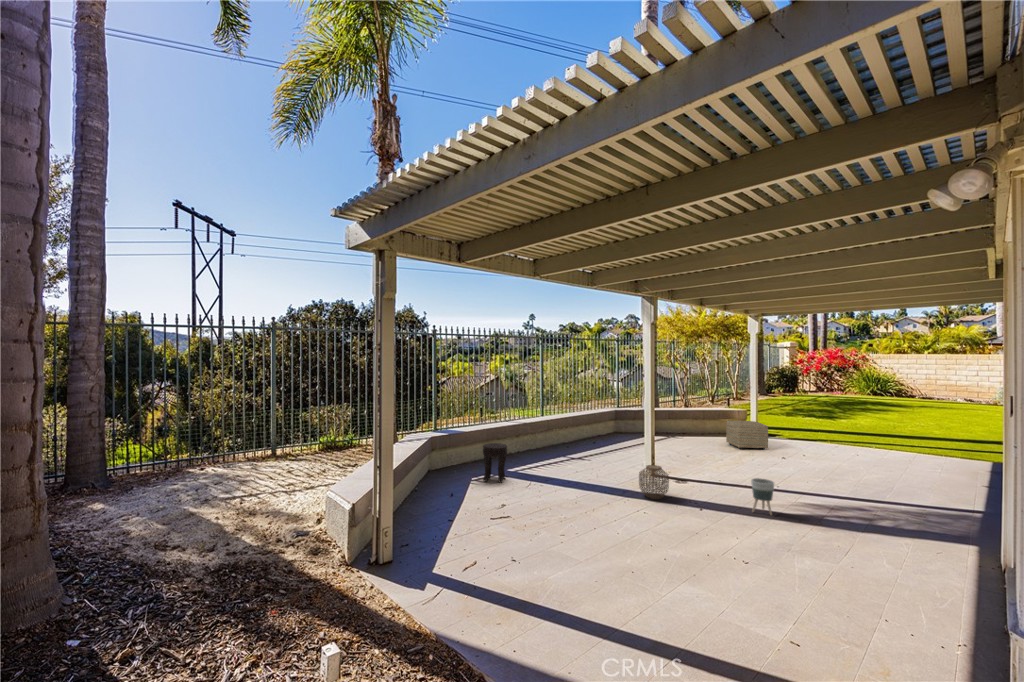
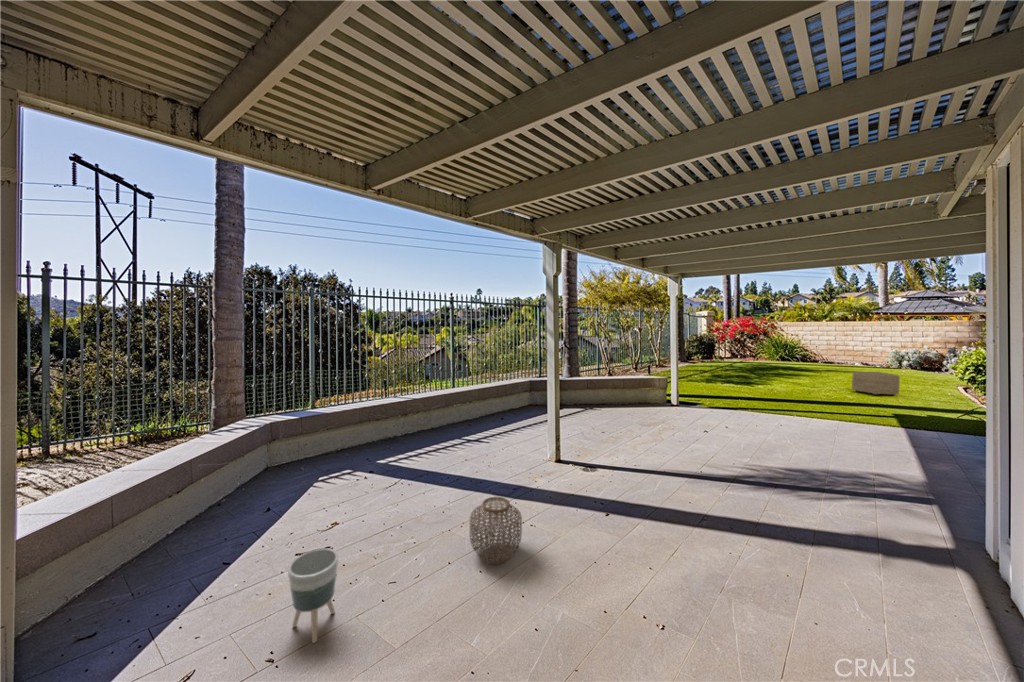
ottoman: present [726,421,768,450] -> present [852,372,900,395]
side table: present [483,443,507,483] -> none [237,447,286,517]
planter: present [751,478,774,515] -> present [288,548,338,643]

